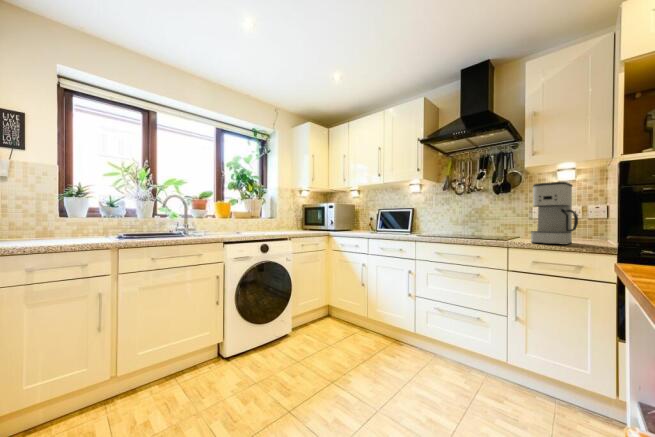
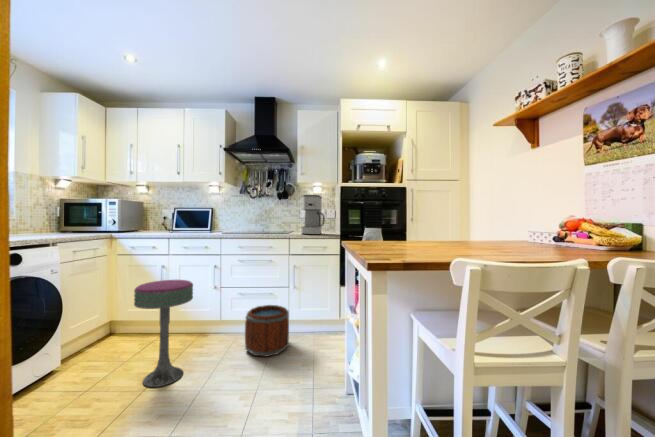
bar stool: none [327,282,378,393] -> present [134,280,193,387]
bucket: none [440,333,507,412] -> present [245,305,289,357]

